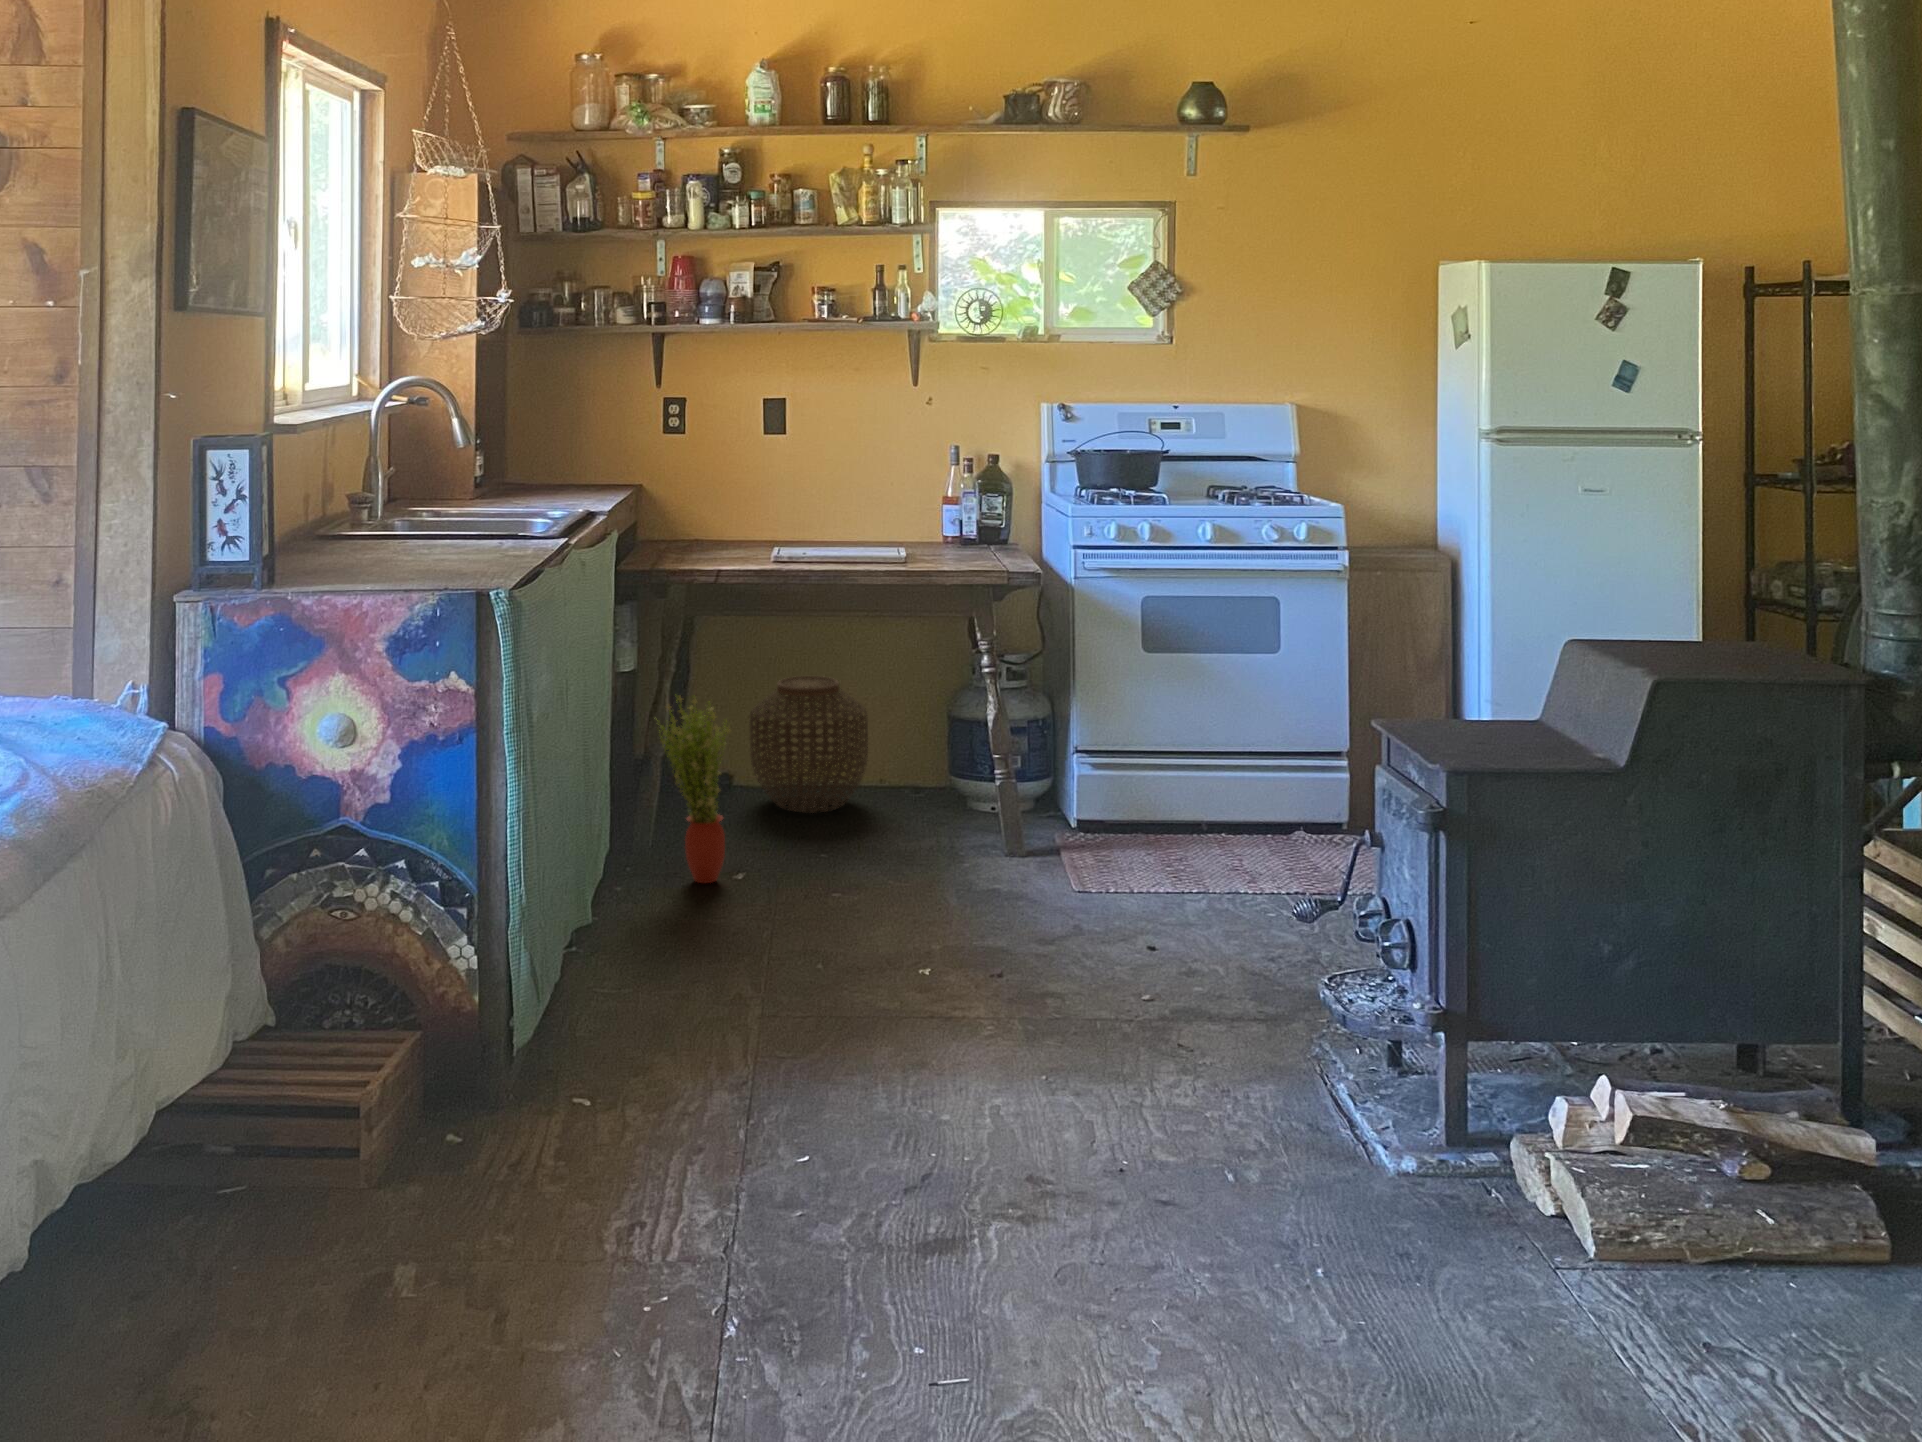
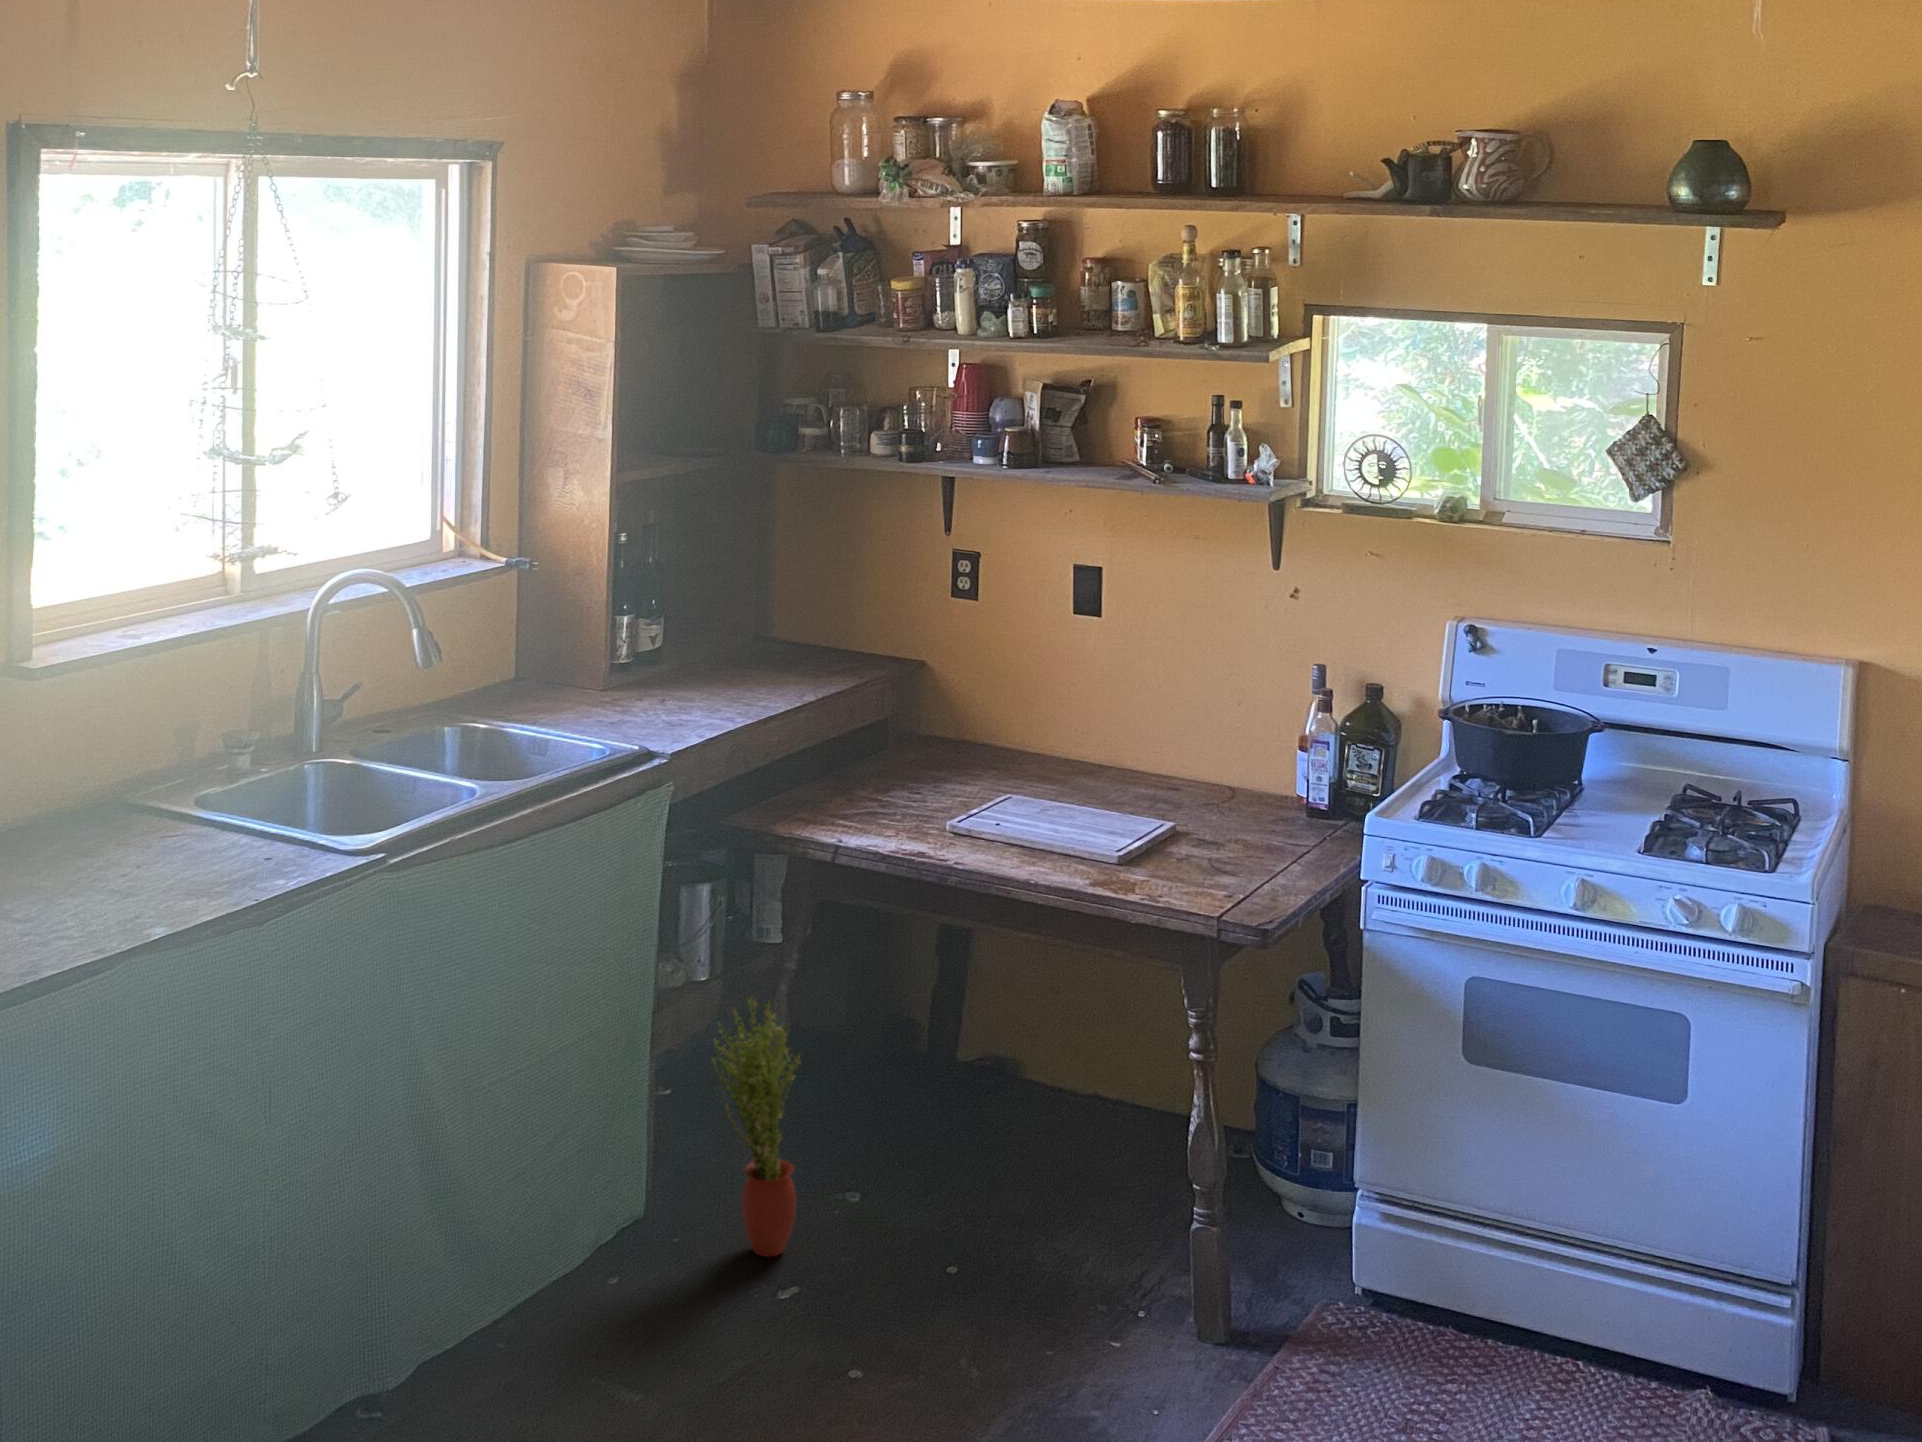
woven basket: present [750,676,868,812] -> none [983,964,1148,1165]

